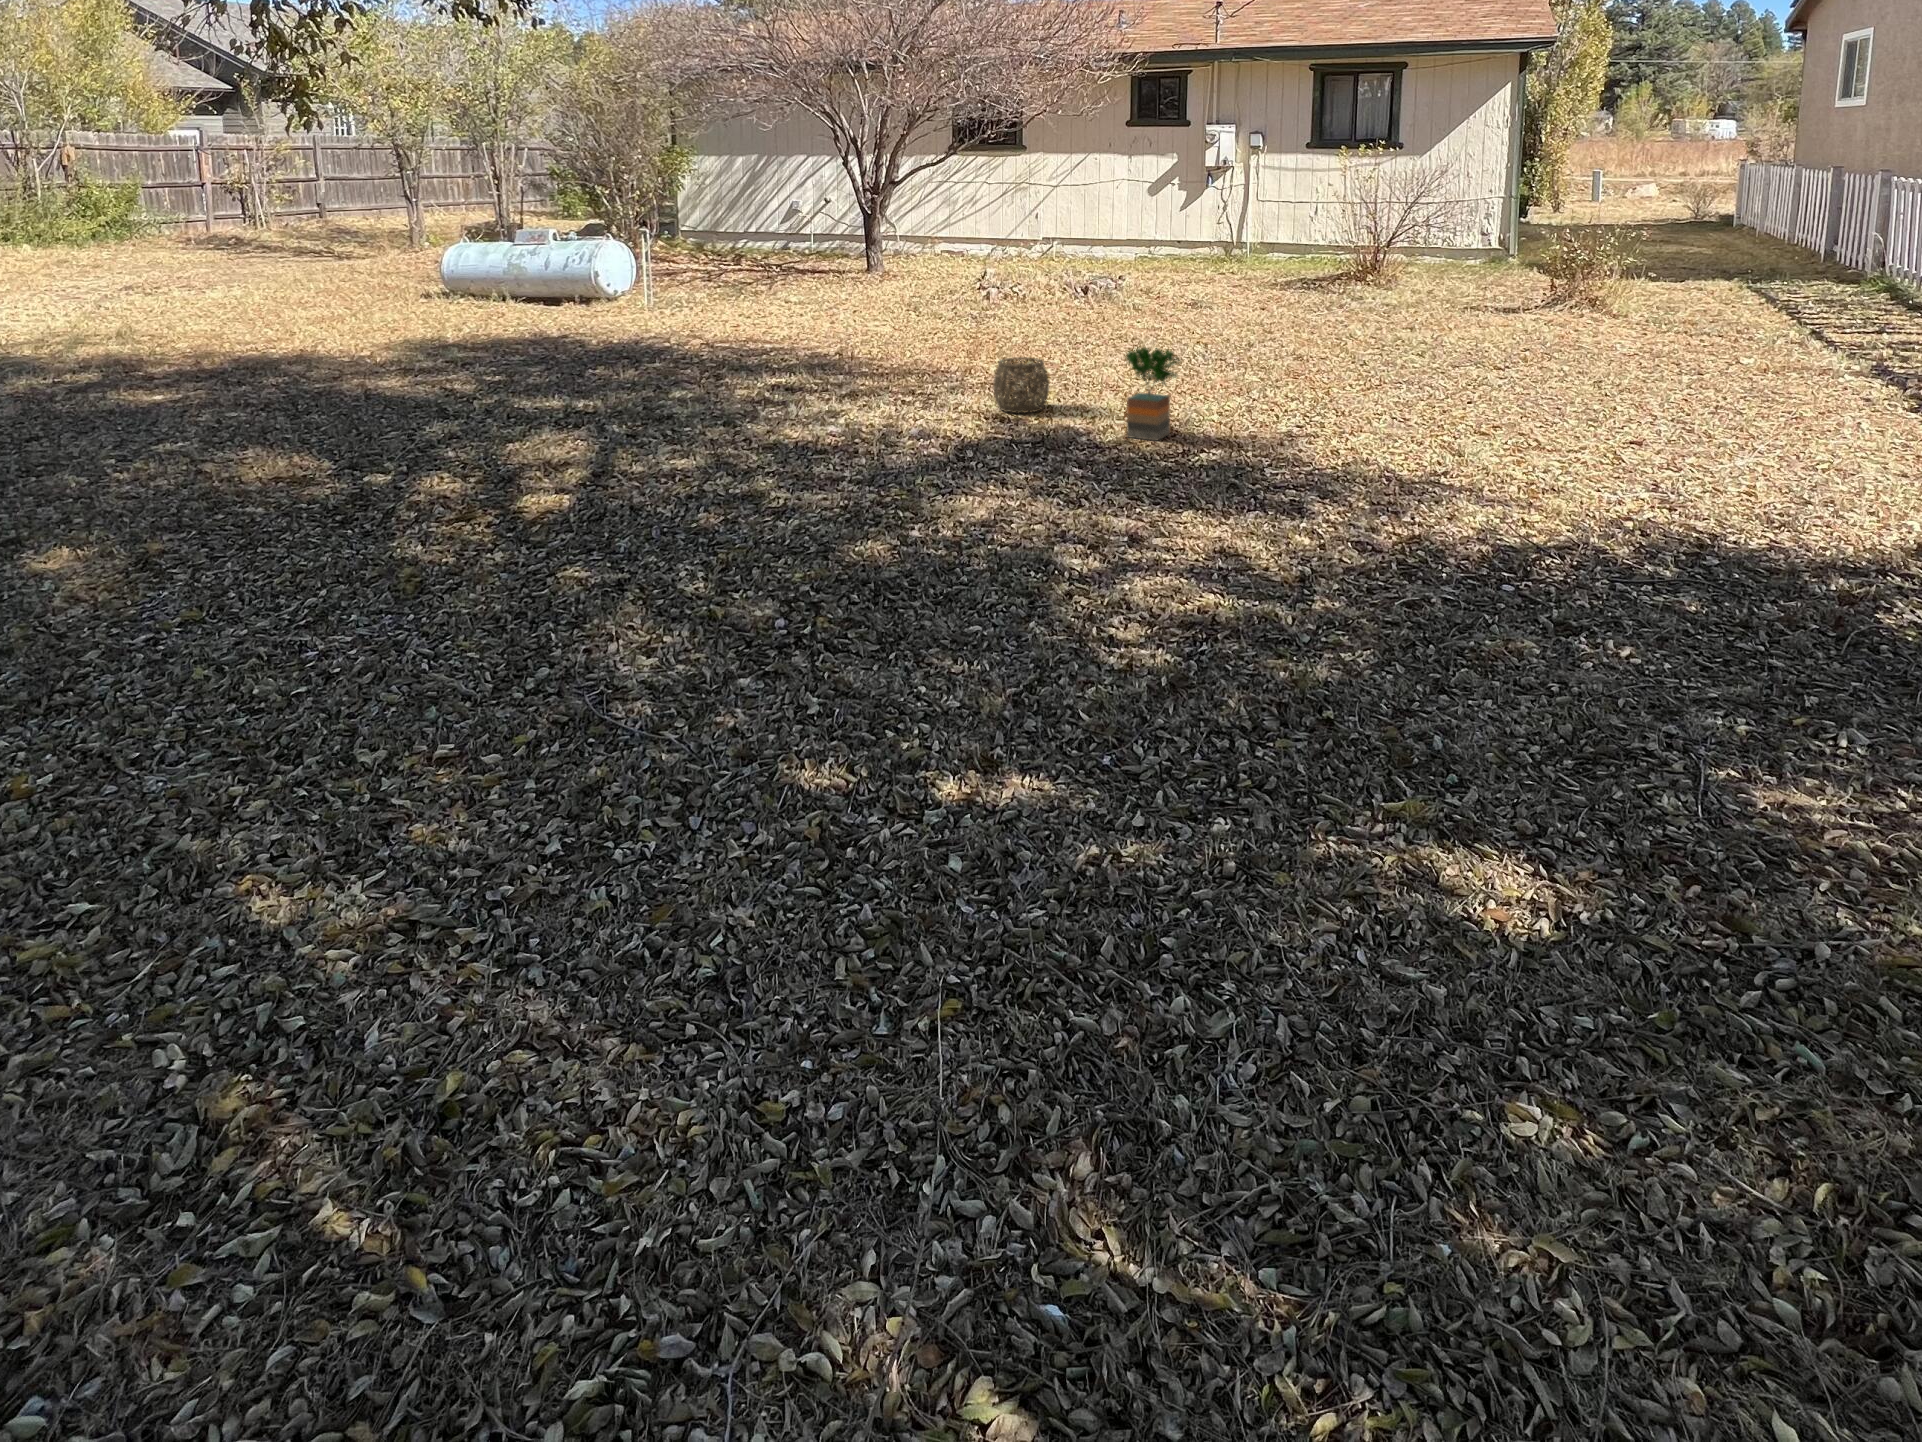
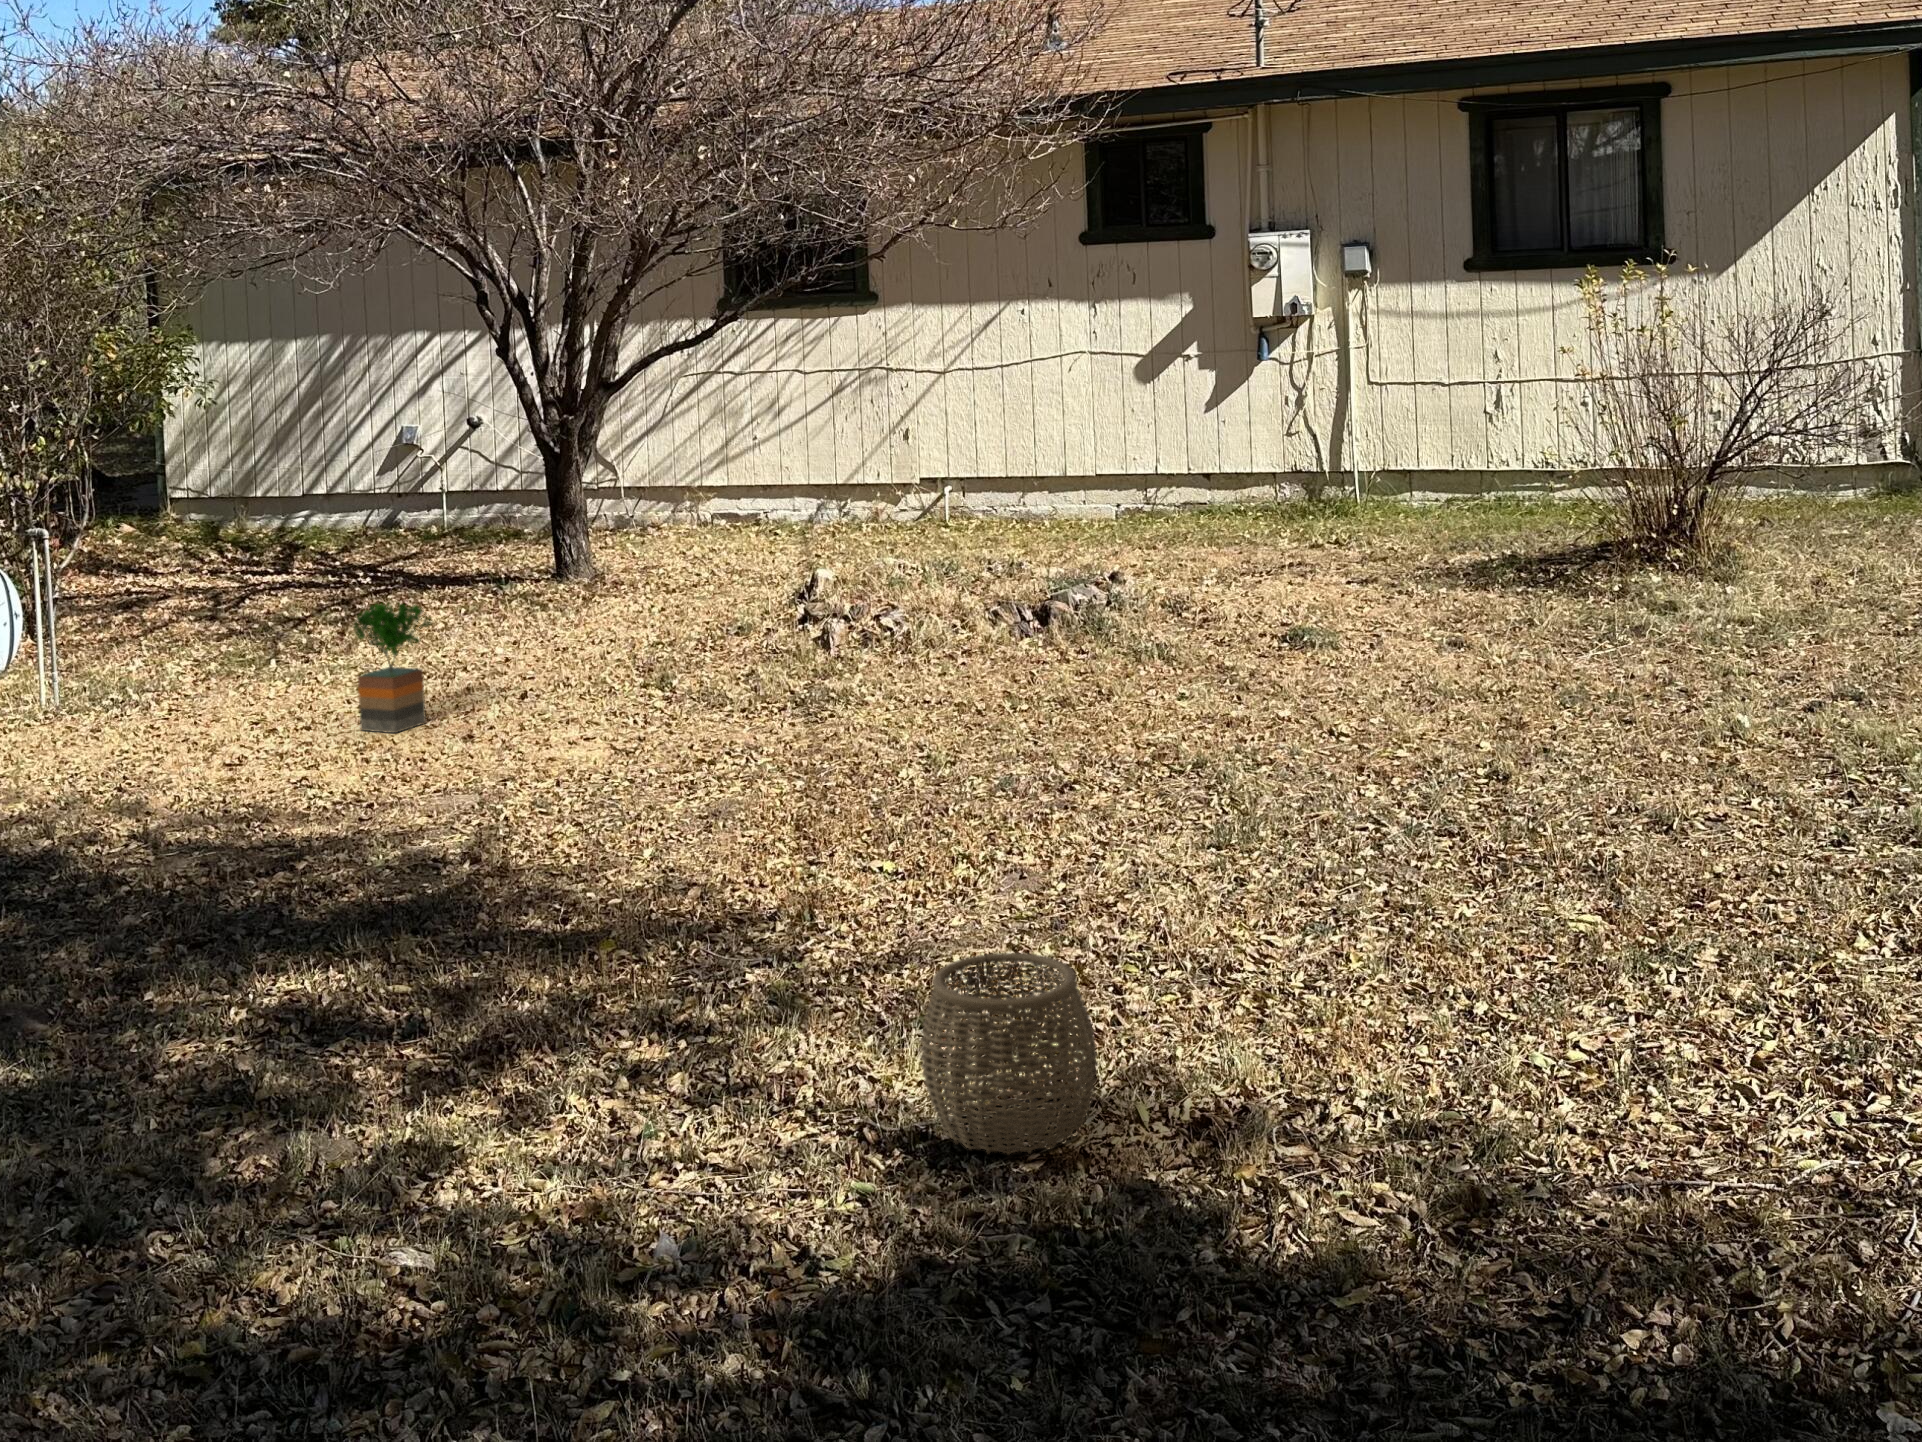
potted tree: present [1126,347,1180,441] -> present [354,603,432,733]

